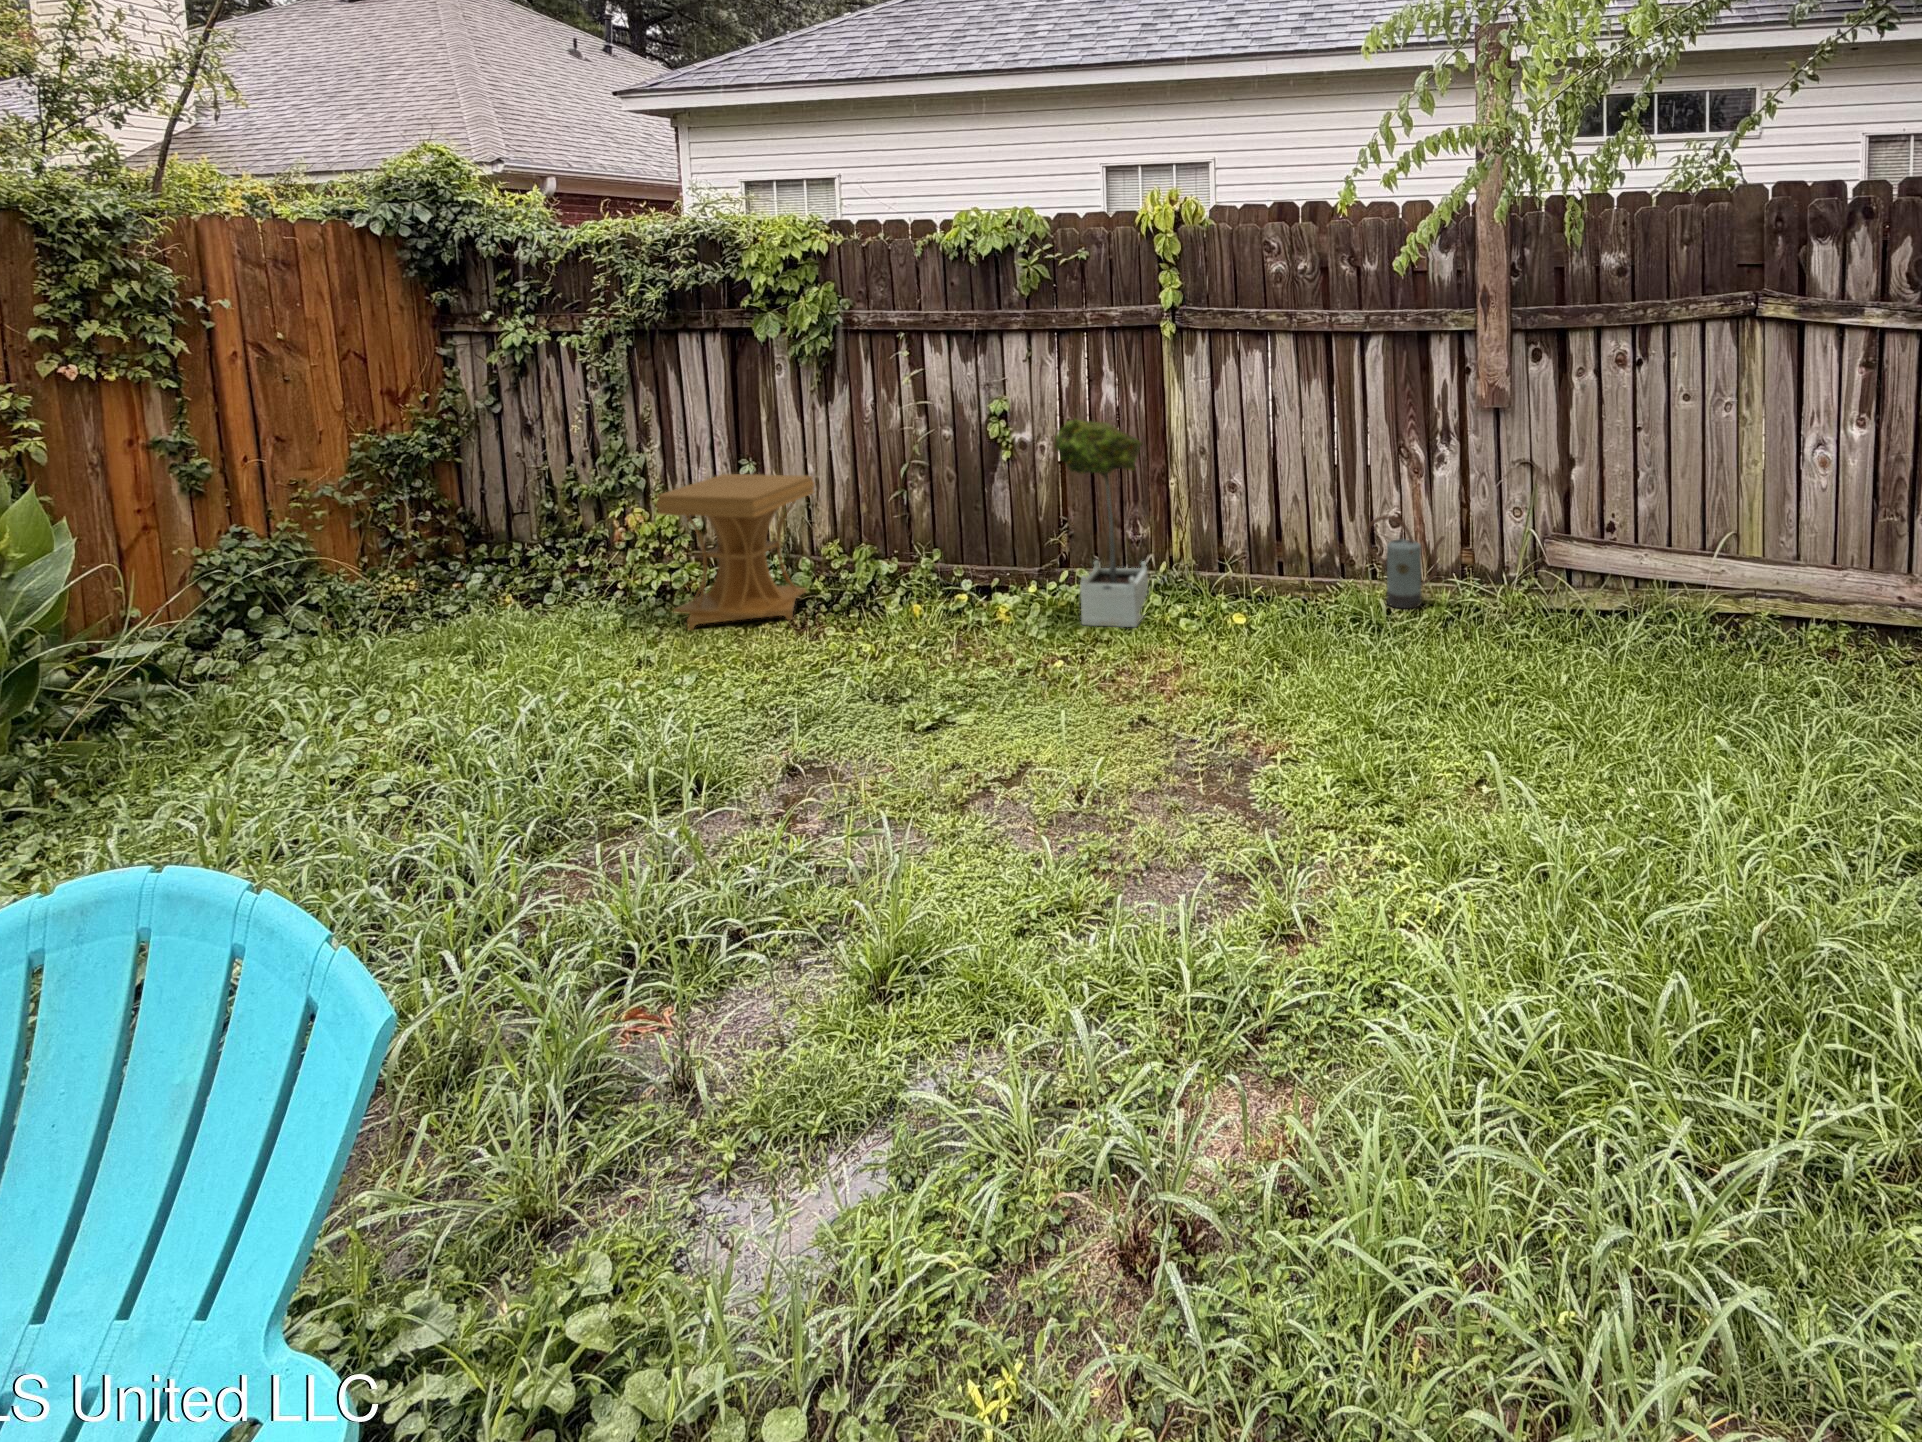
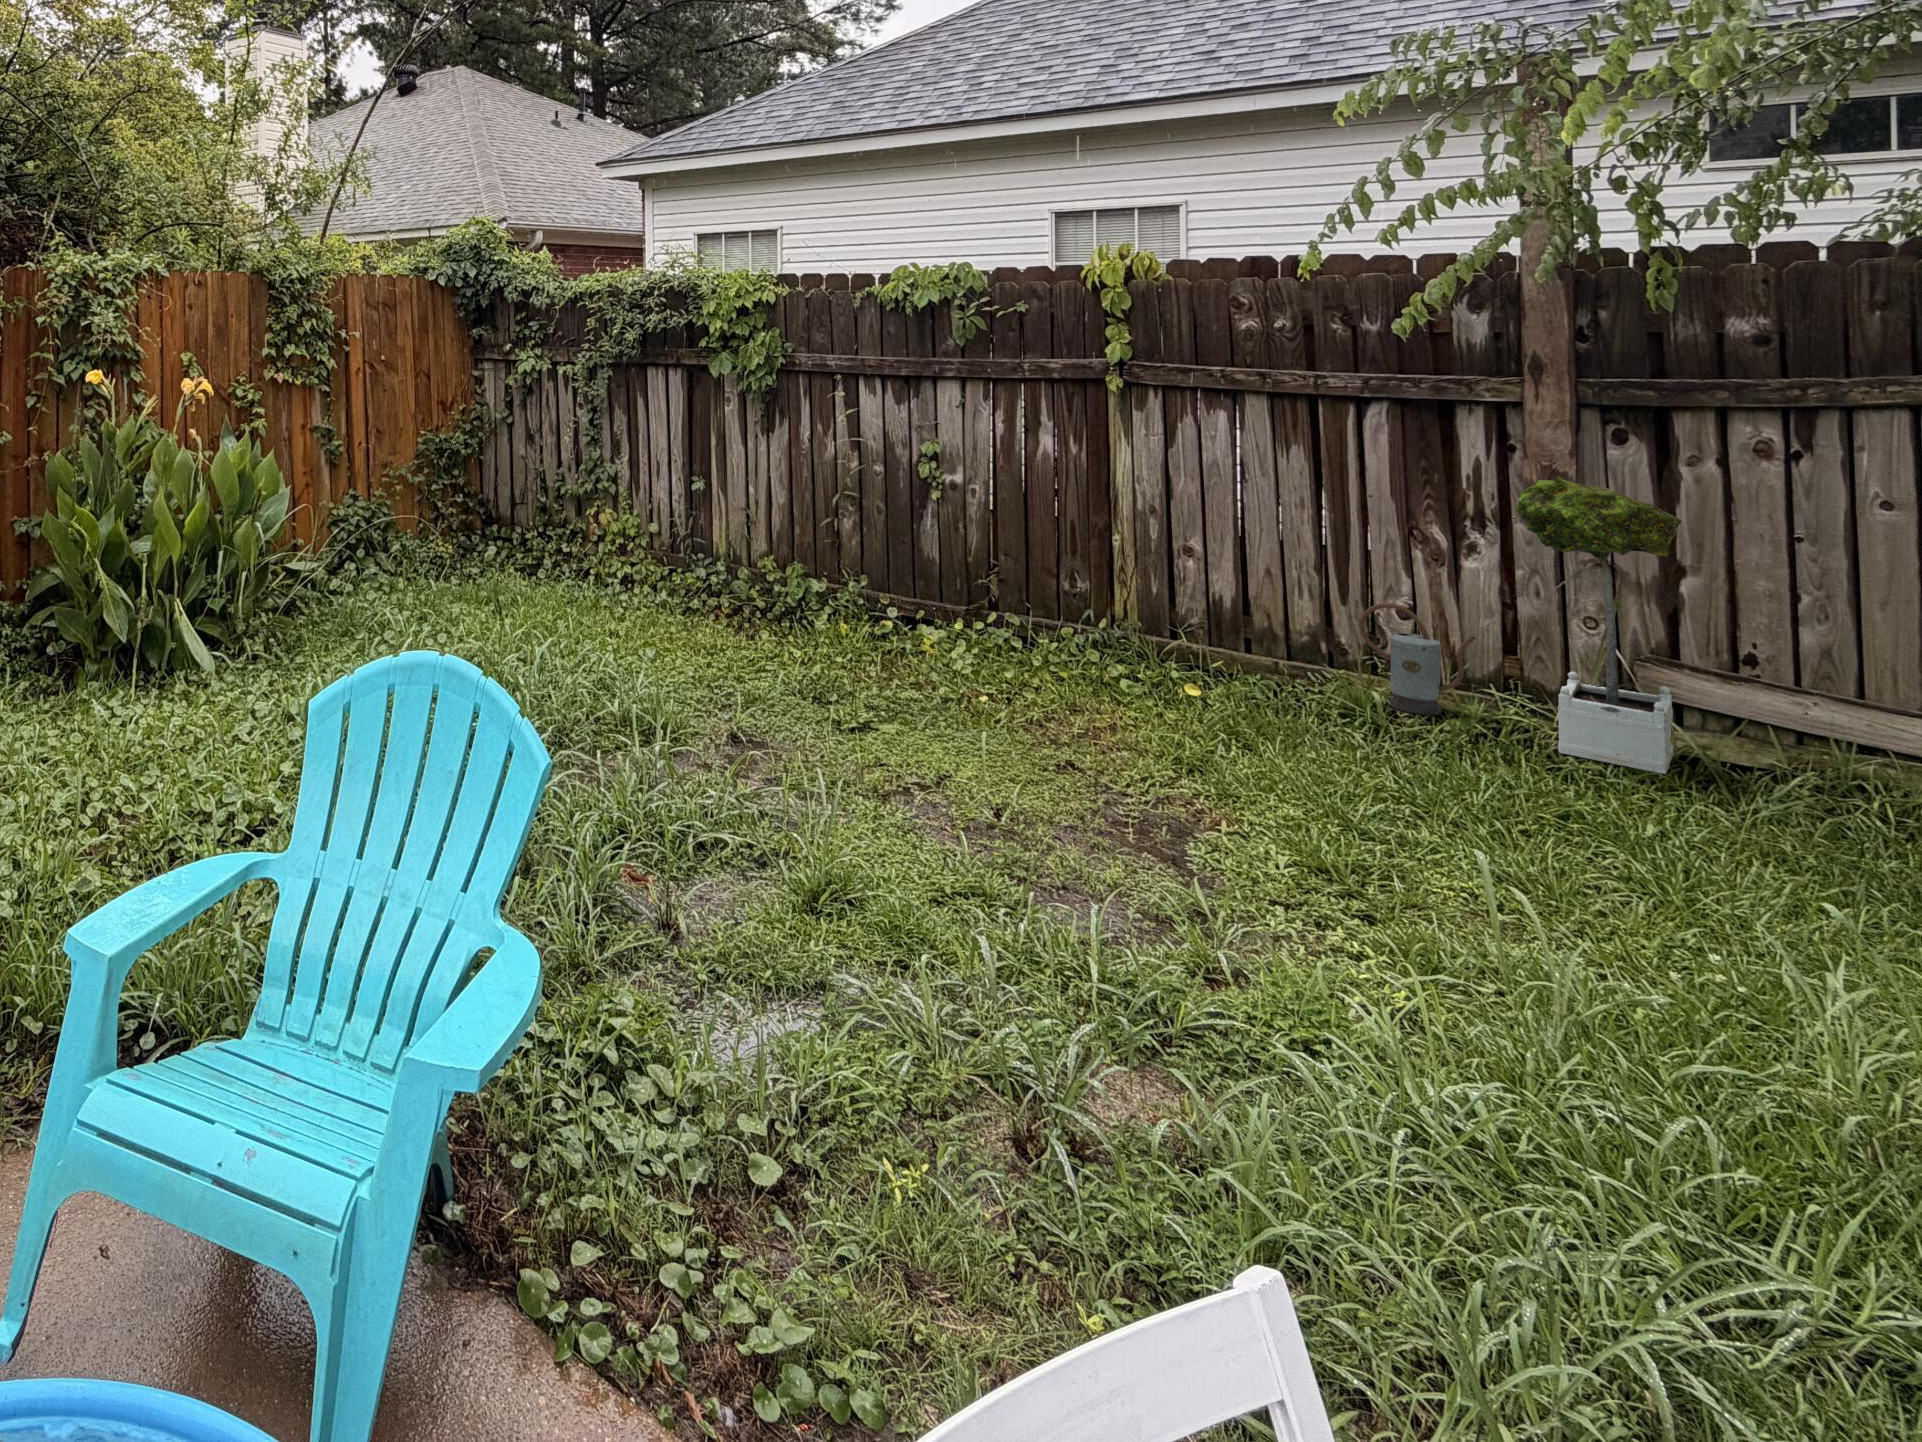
potted tree: present [1055,419,1148,627] -> present [1516,477,1682,774]
side table: present [656,474,815,630] -> none [628,489,754,620]

